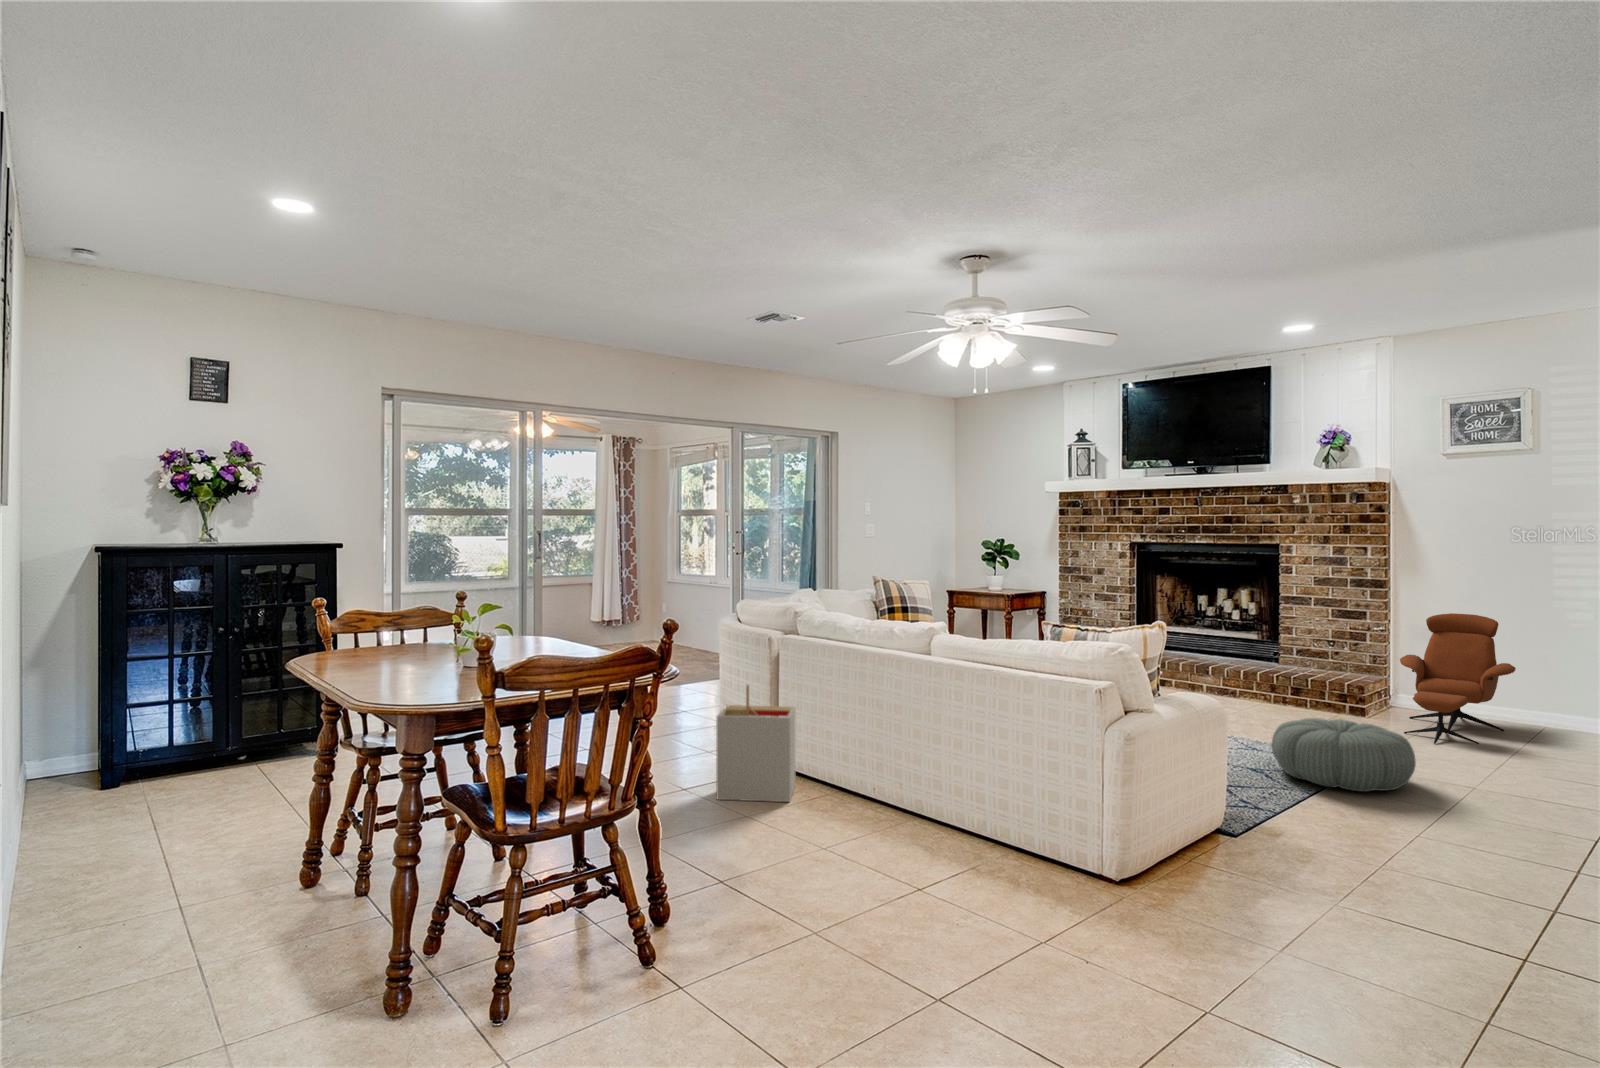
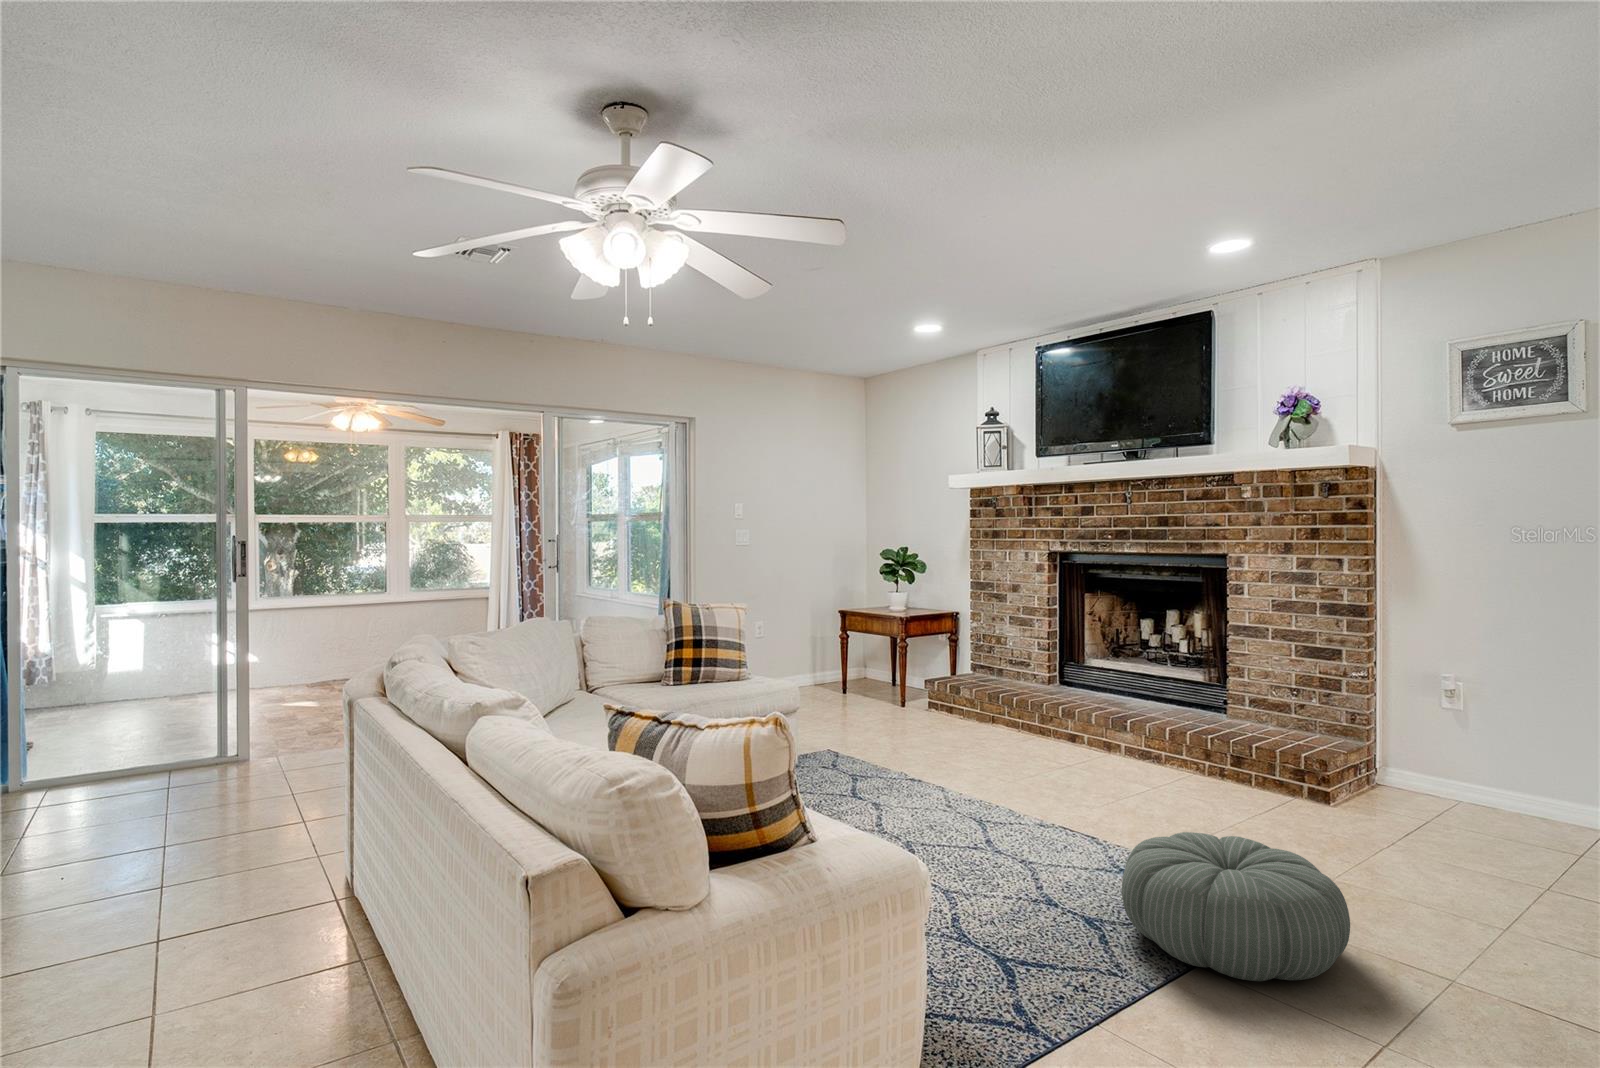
lounge chair: present [1400,613,1516,744] -> none [1378,656,1559,867]
storage bin: present [716,684,796,802] -> none [168,769,334,968]

